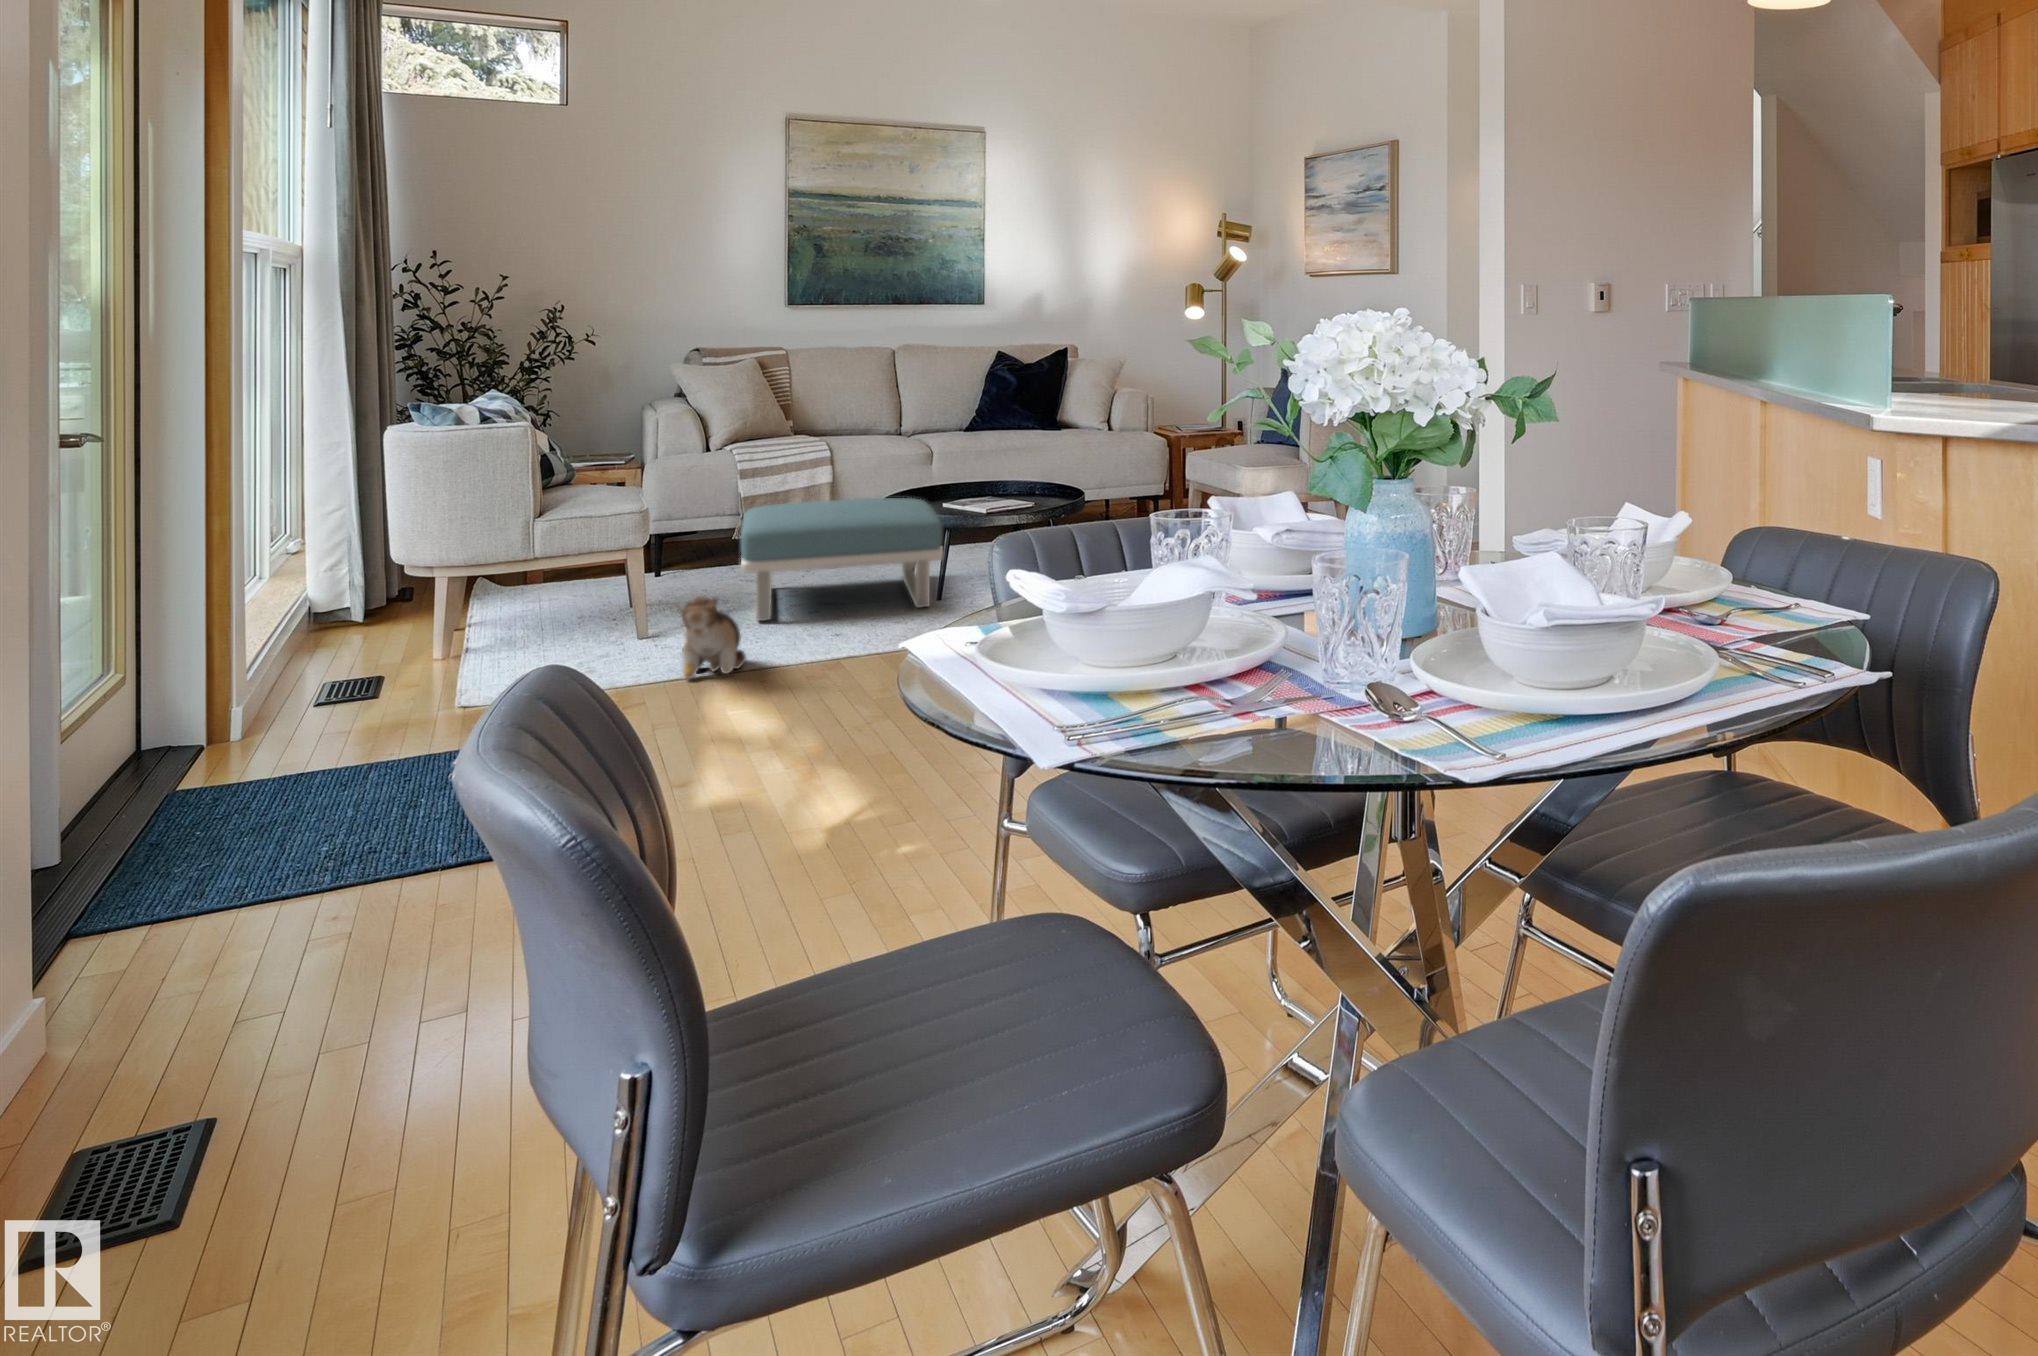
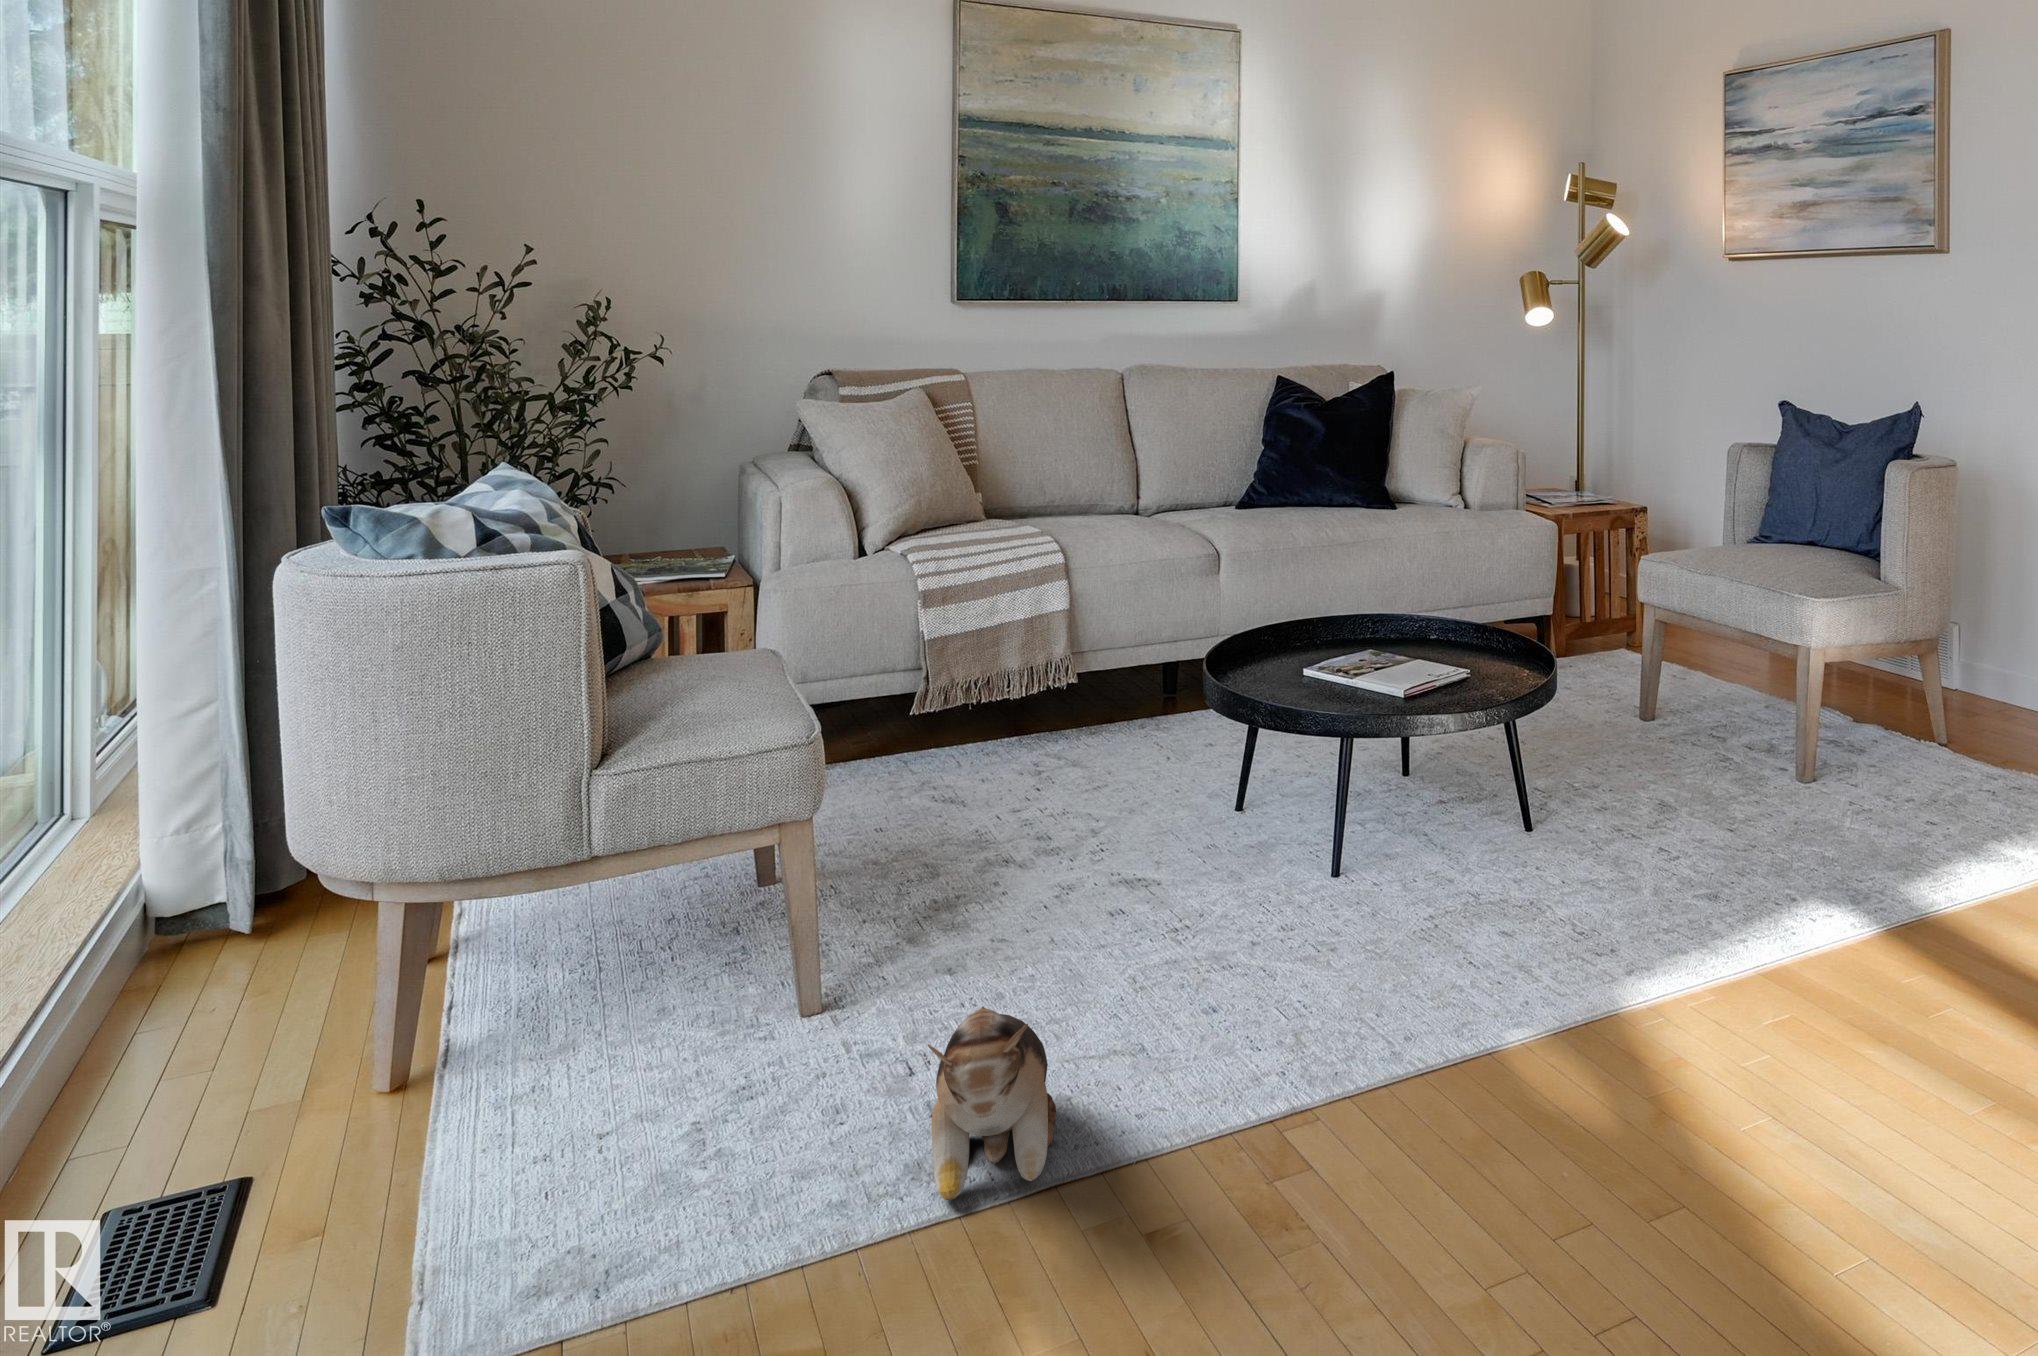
footstool: present [741,498,943,621] -> none [952,653,1344,939]

